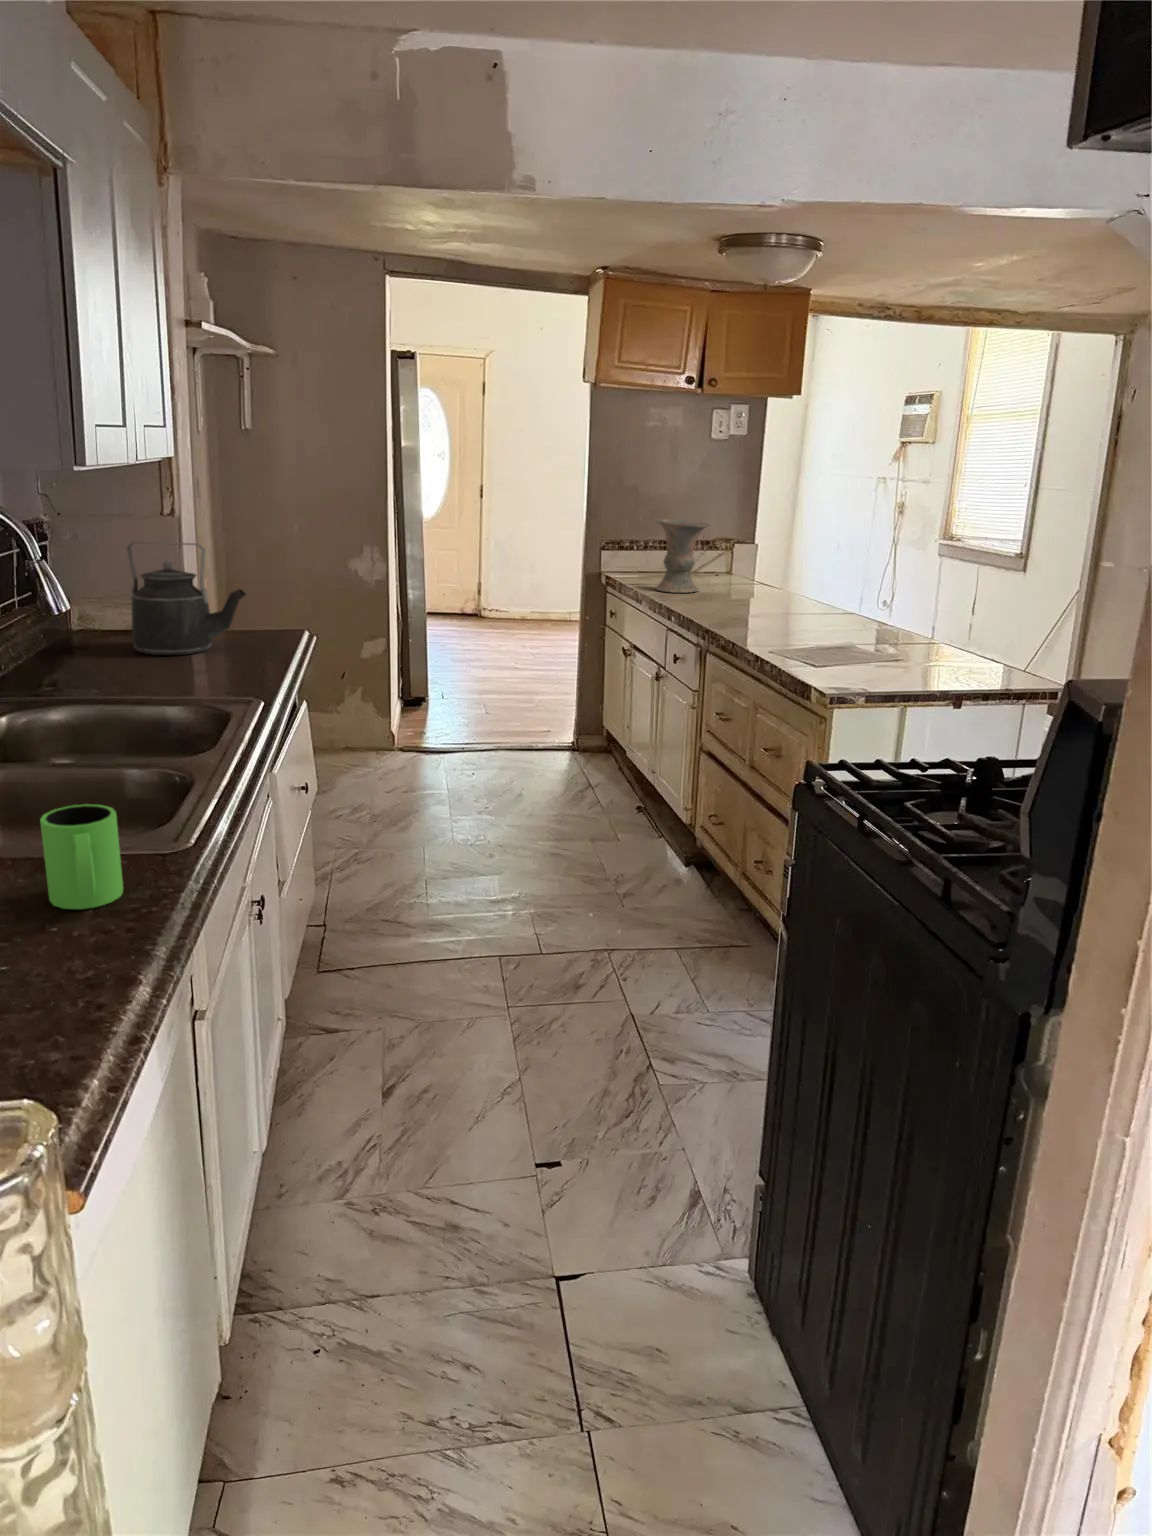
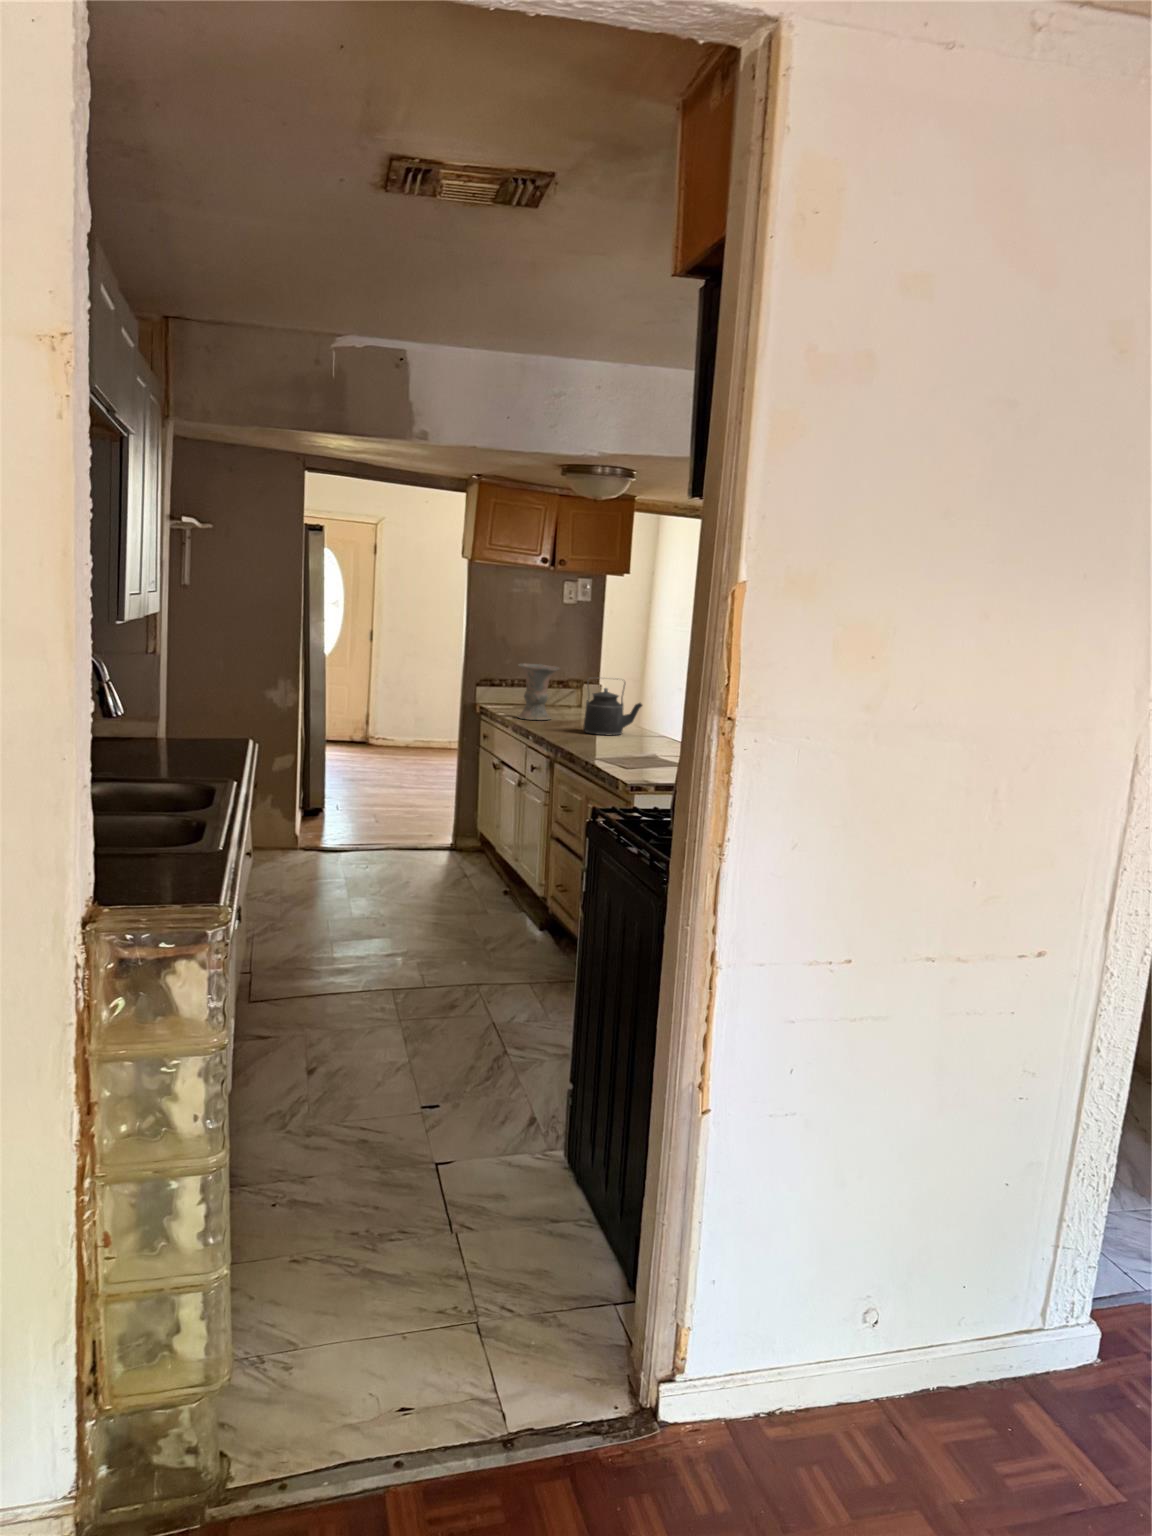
kettle: present [127,541,246,655] -> present [583,679,642,735]
mug: present [40,804,123,909] -> none [143,816,185,874]

